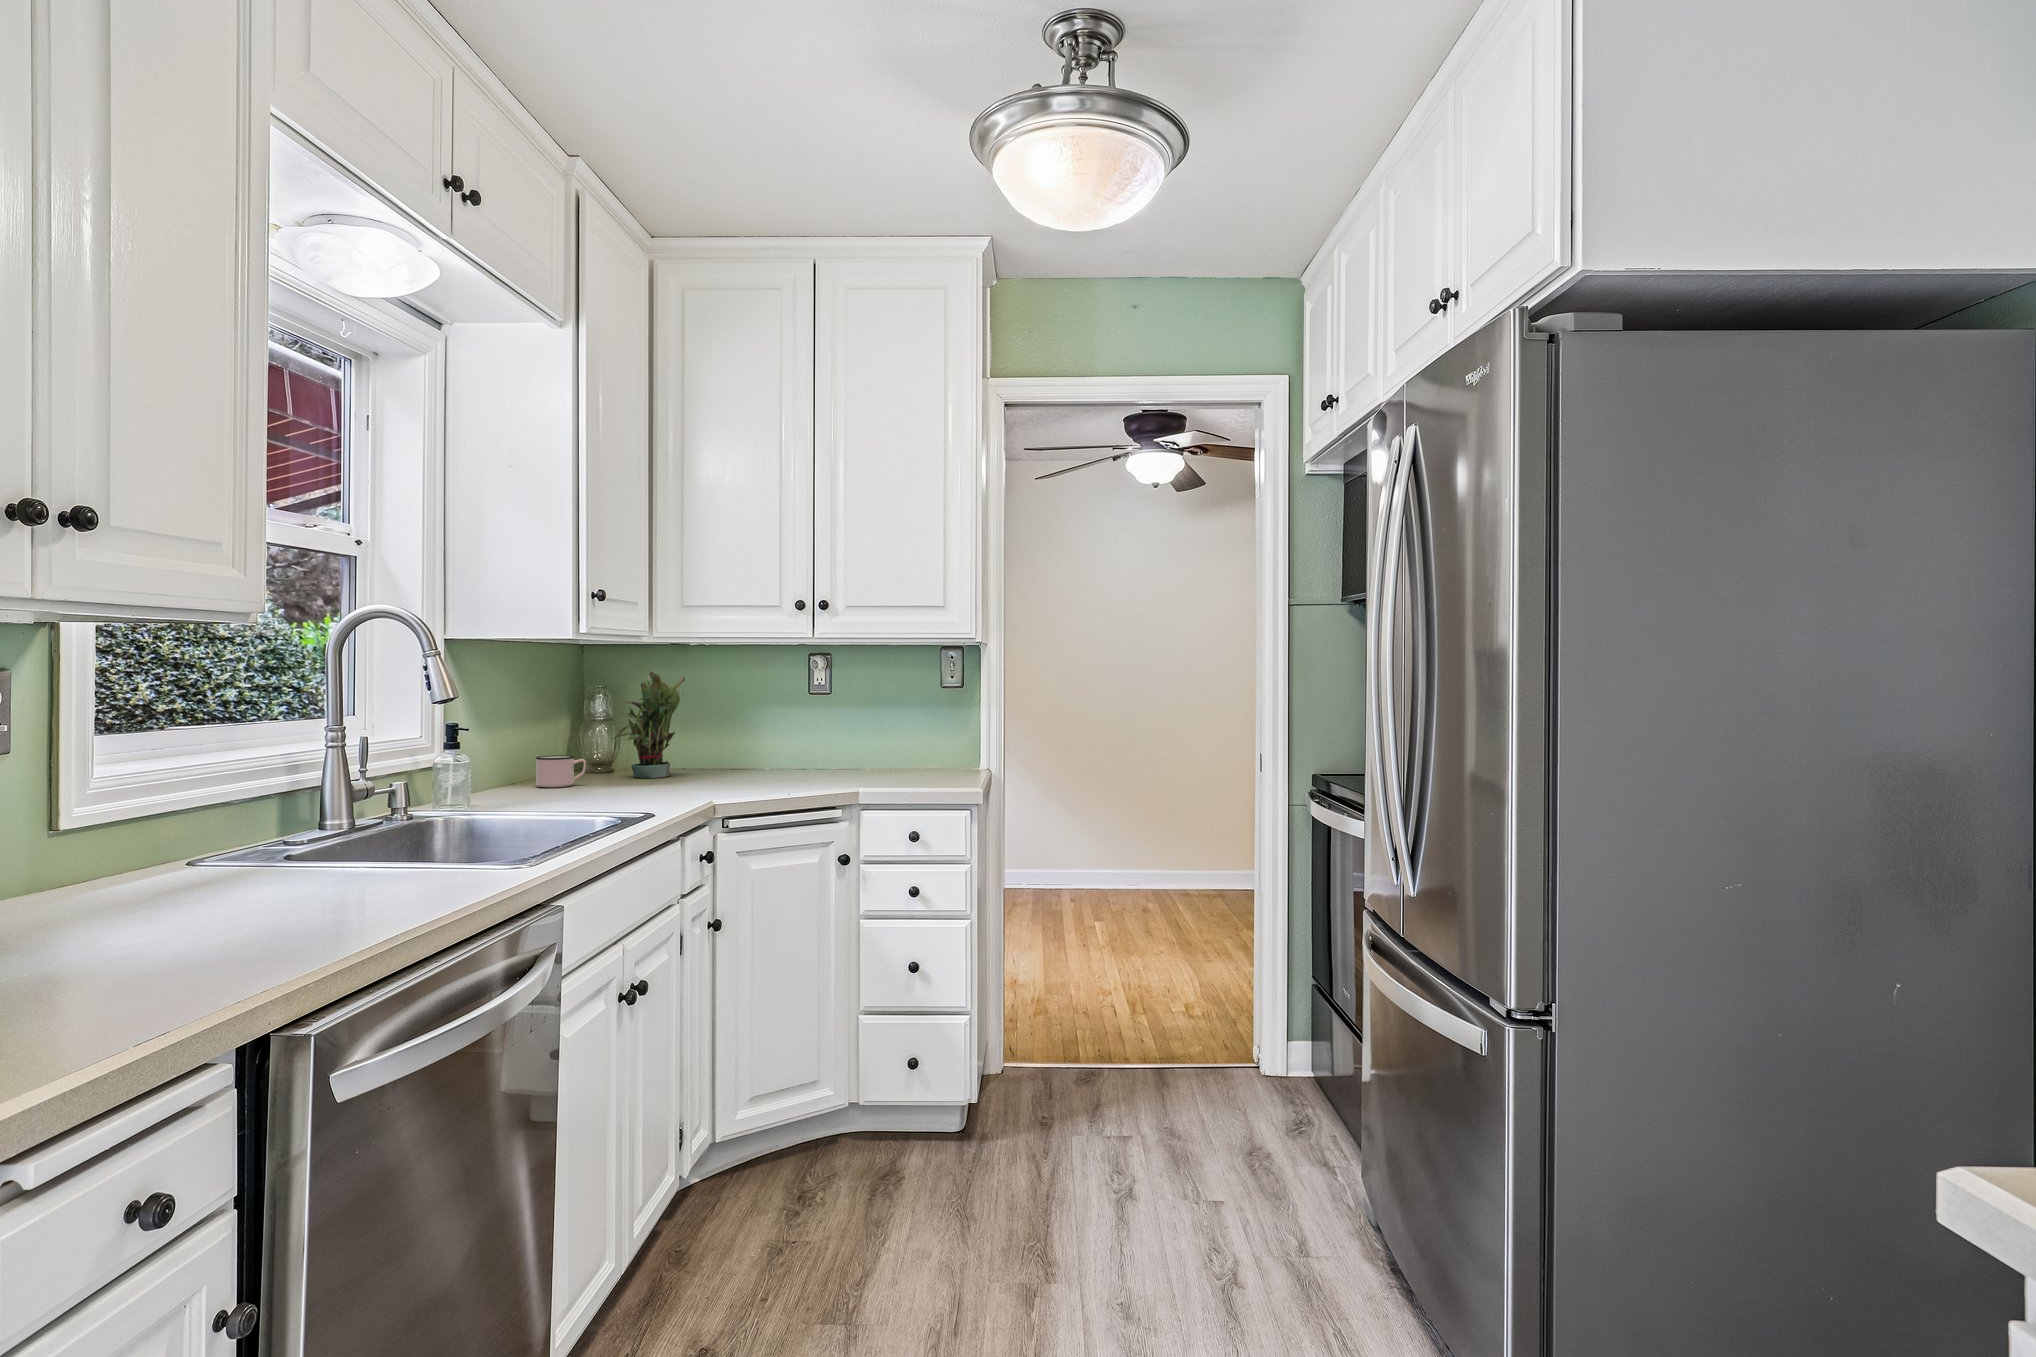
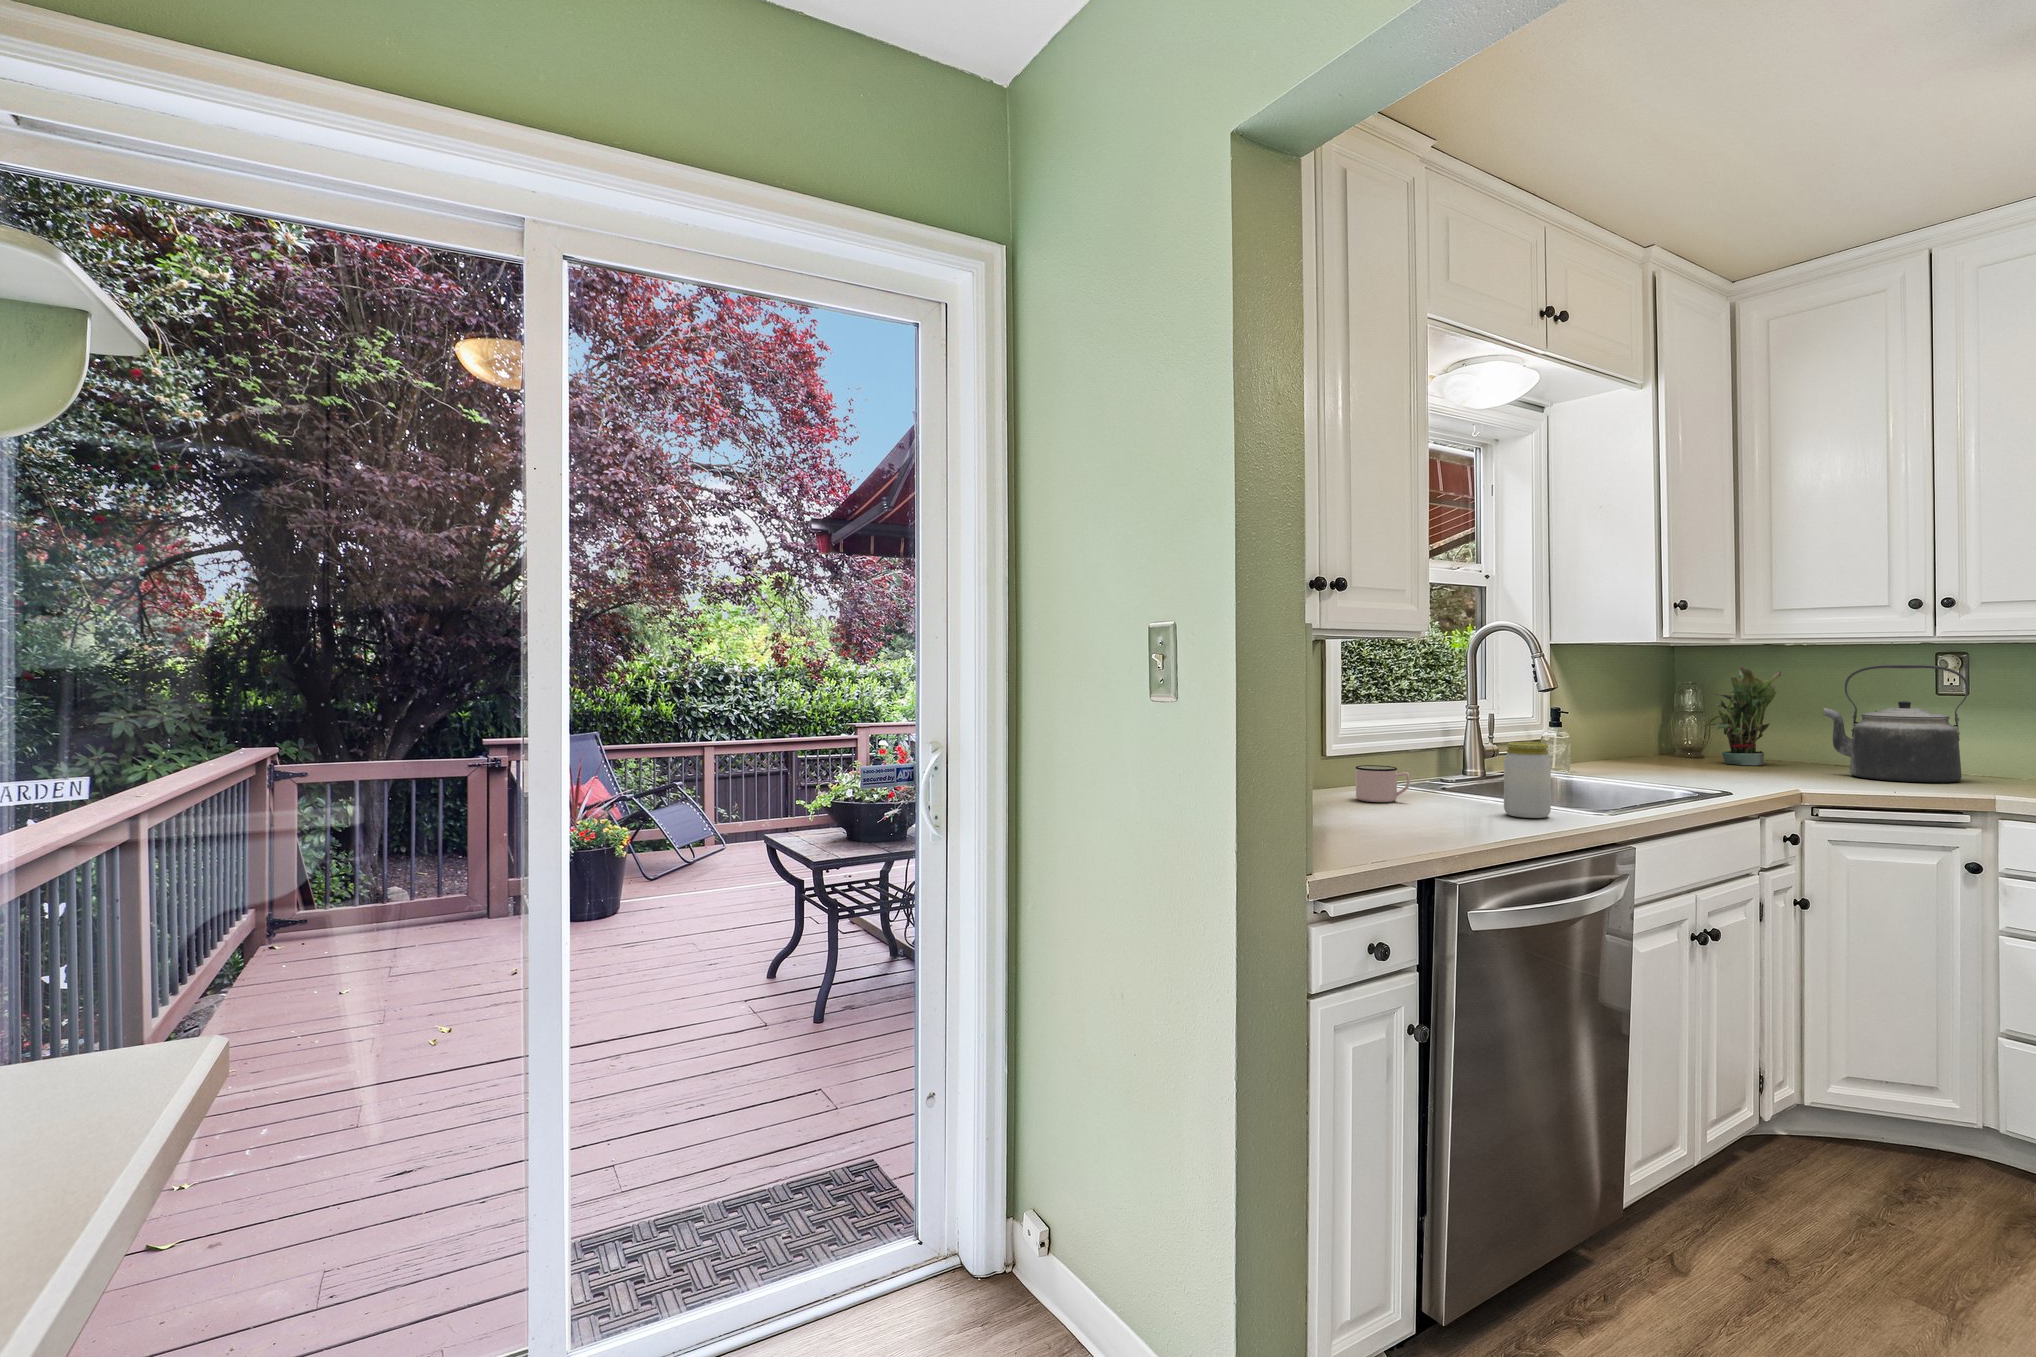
kettle: none [723,671,831,784] -> present [1823,665,1969,783]
mug: present [536,755,586,787] -> present [1355,765,1410,802]
jar: none [388,780,457,891] -> present [1504,742,1551,818]

